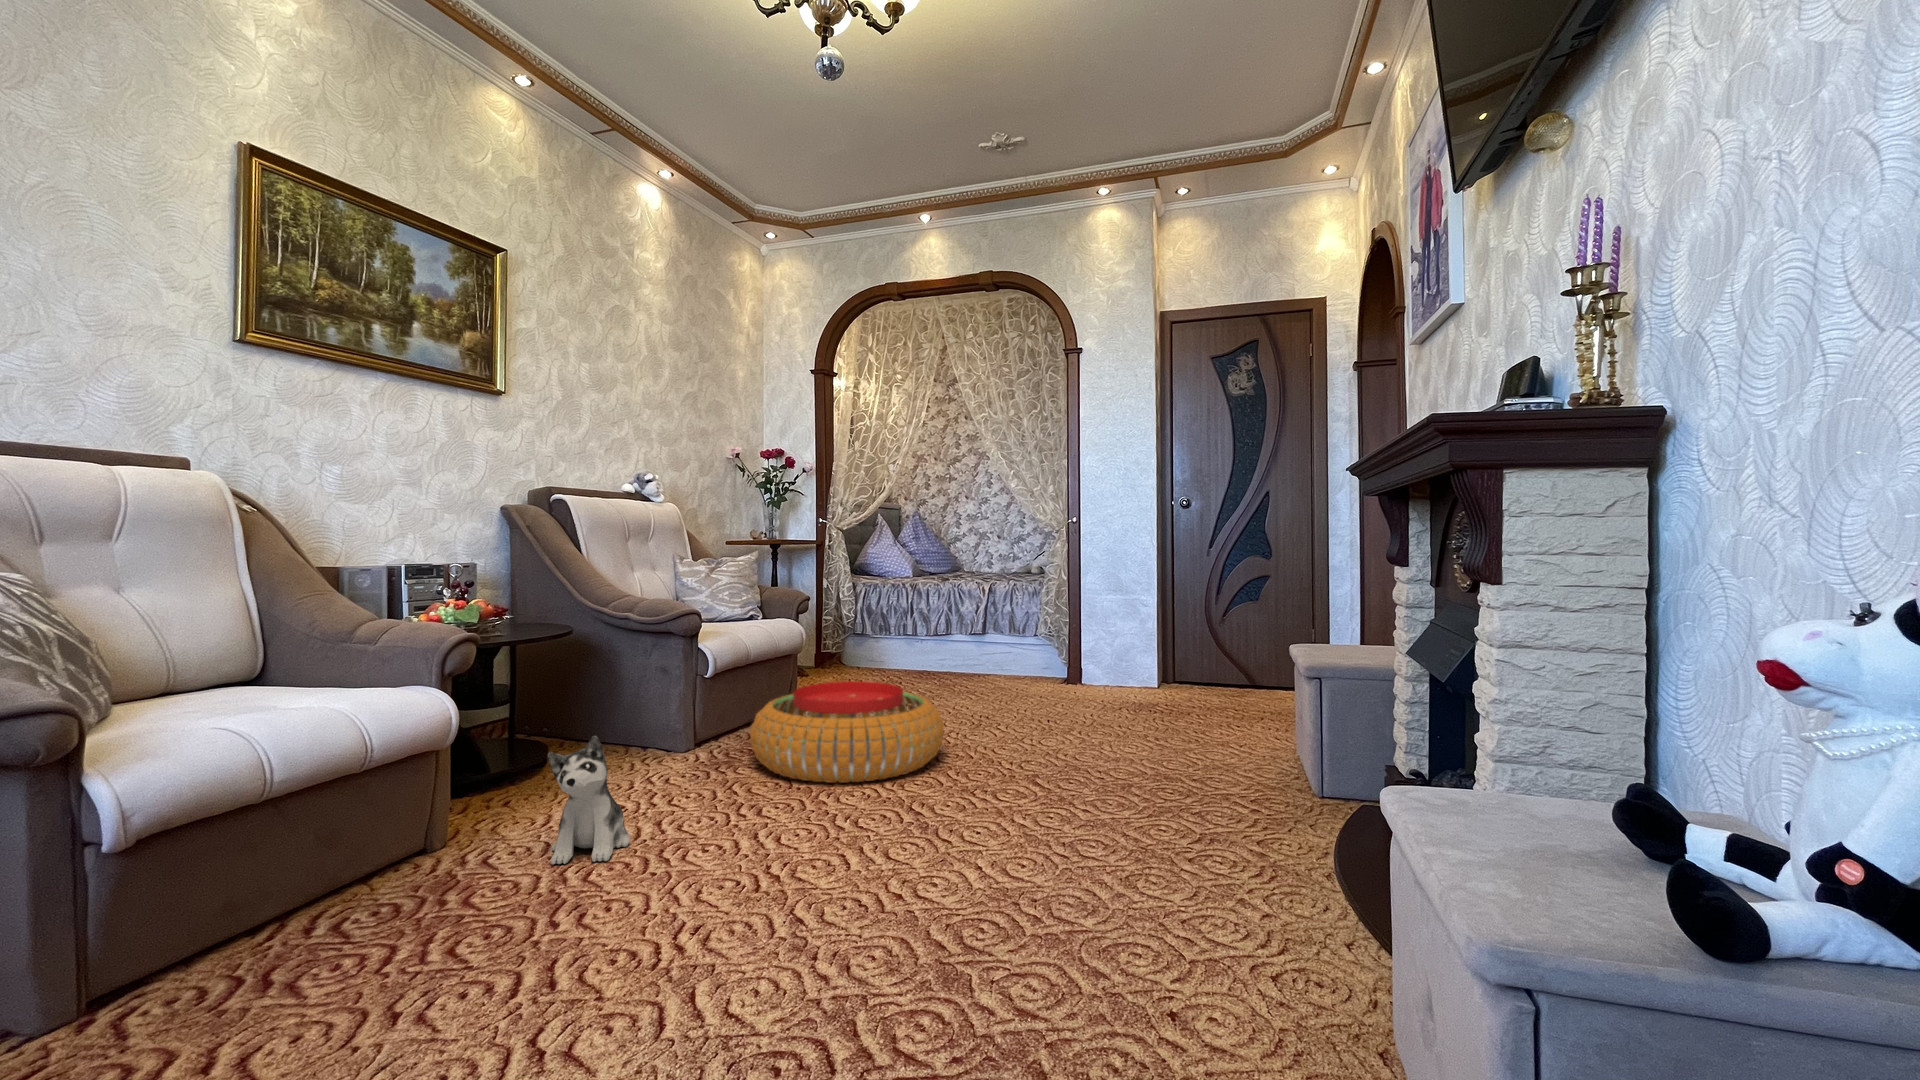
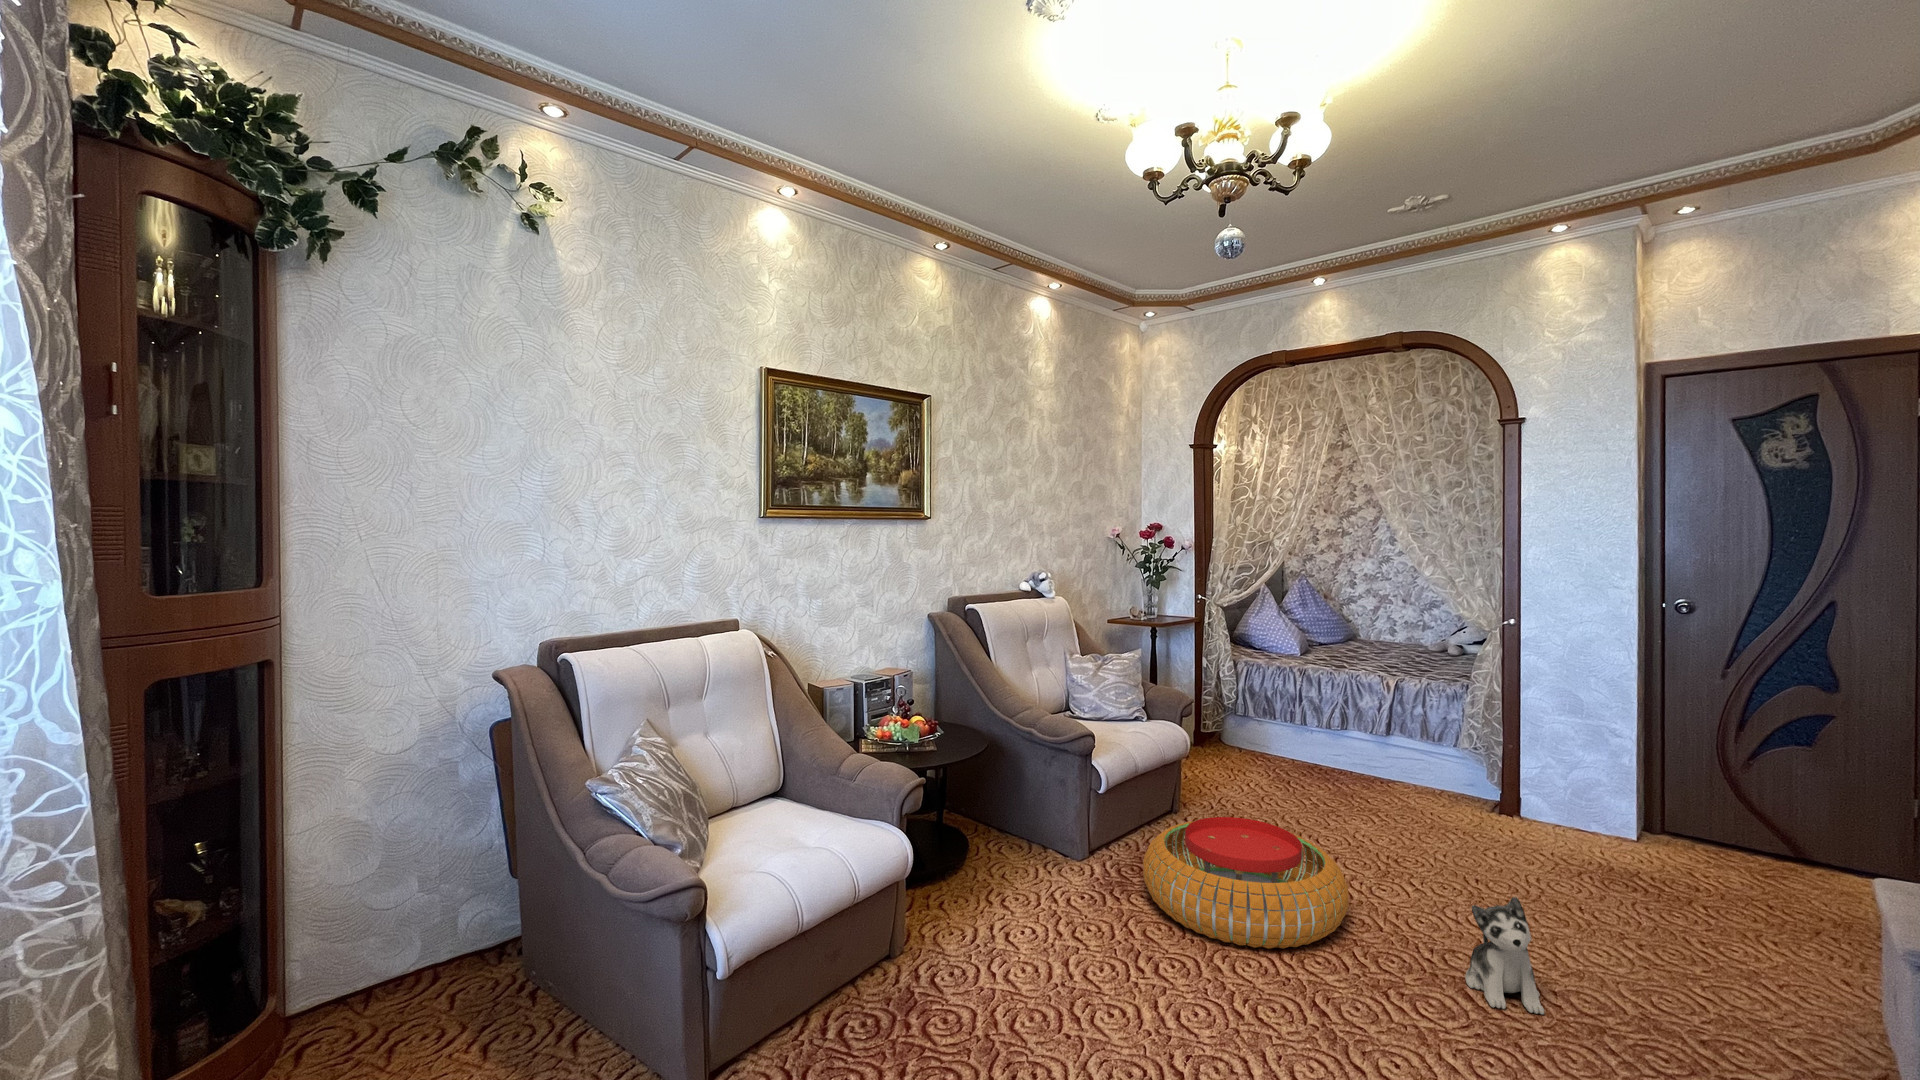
plush toy: present [548,736,630,864] -> present [1465,897,1544,1015]

